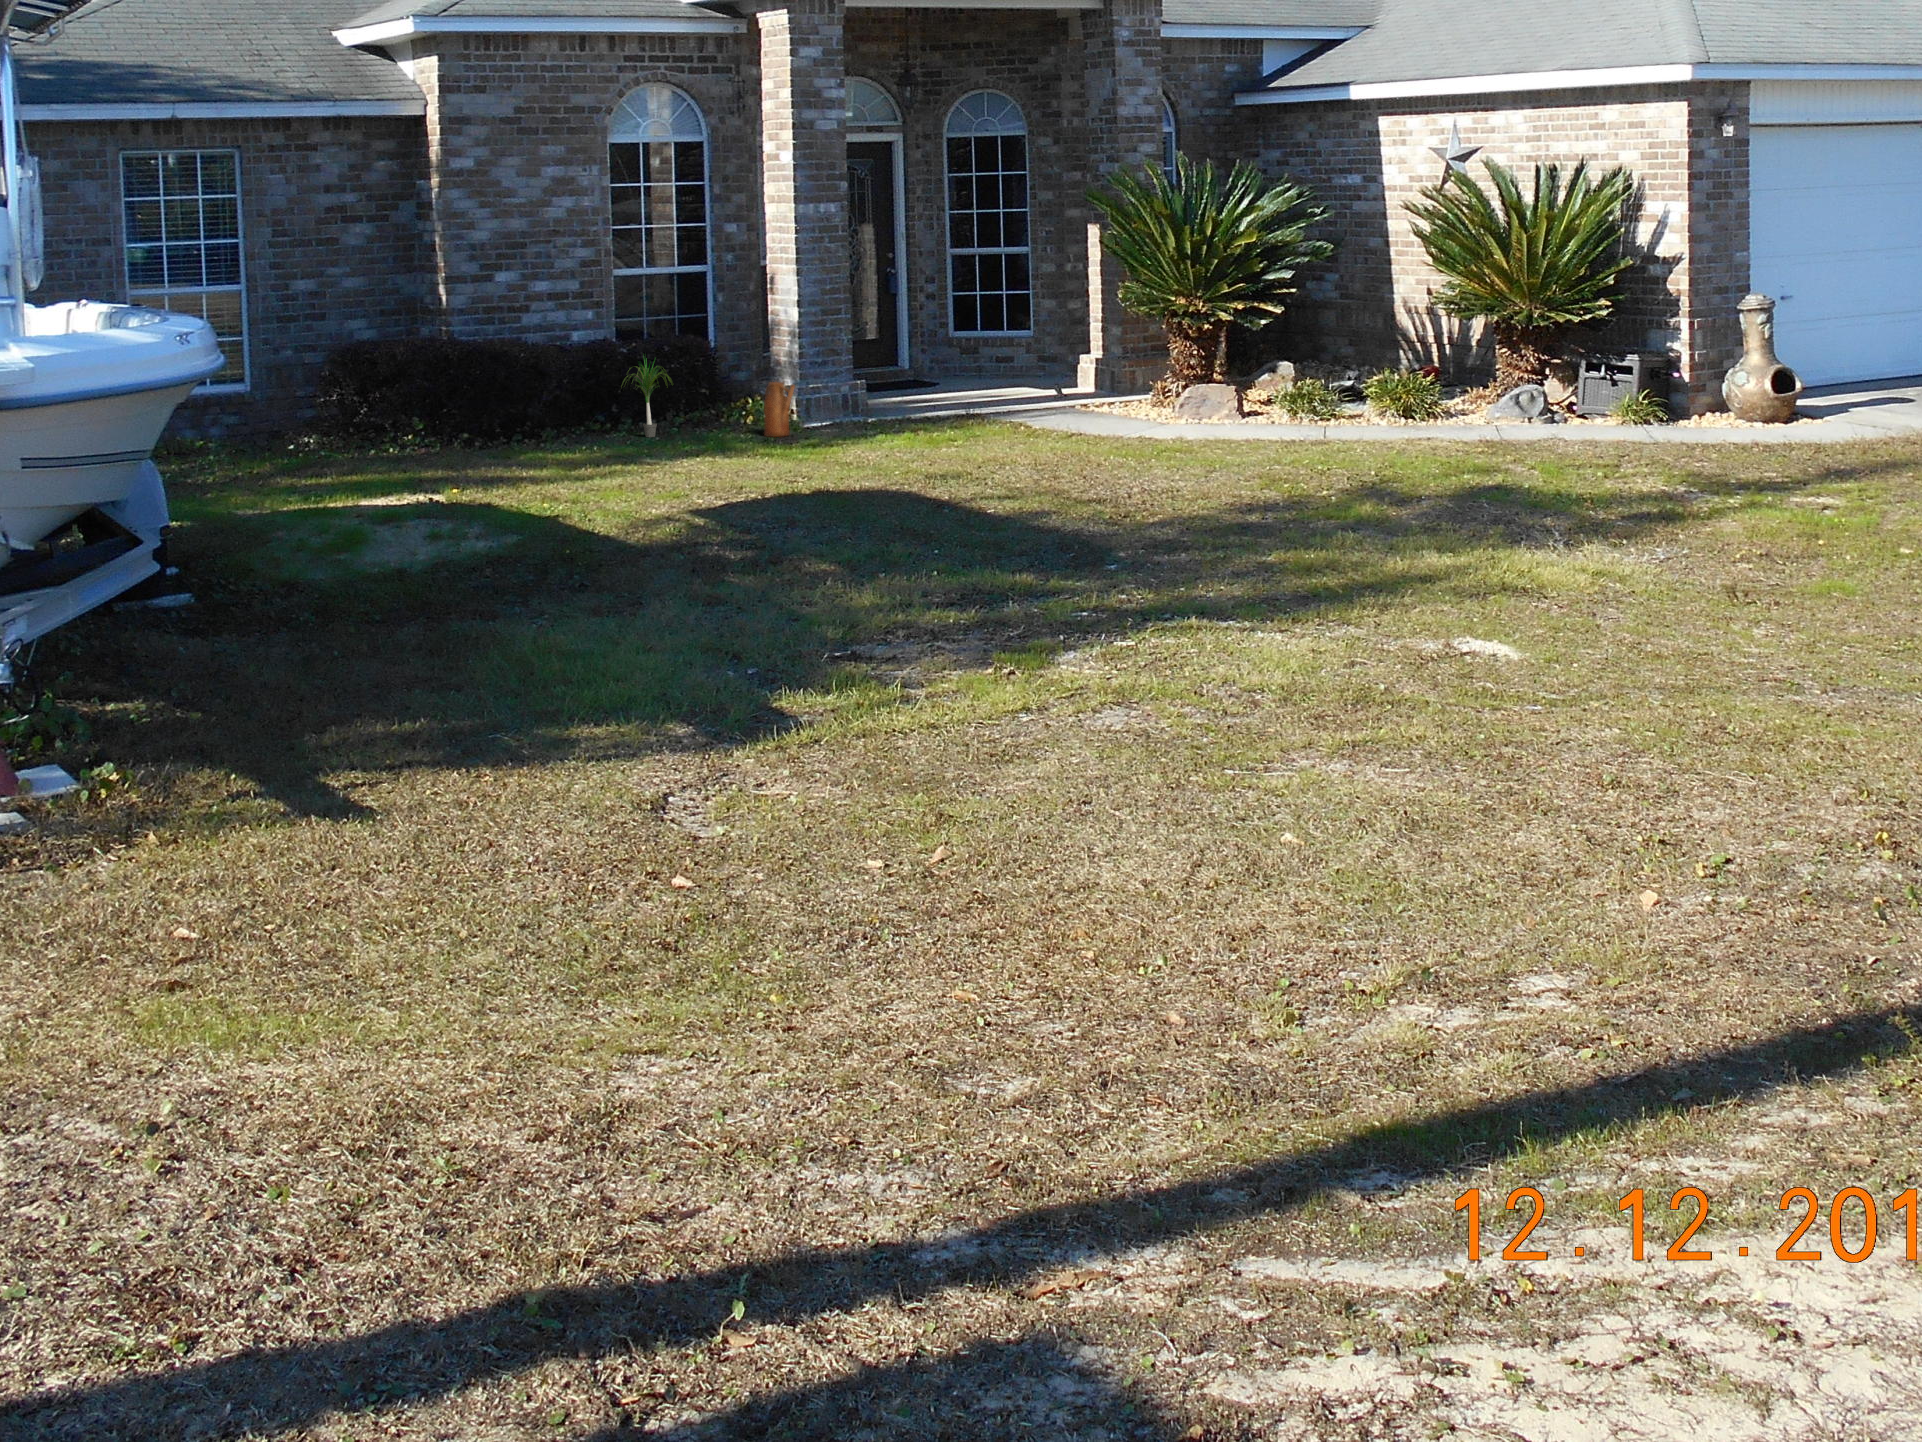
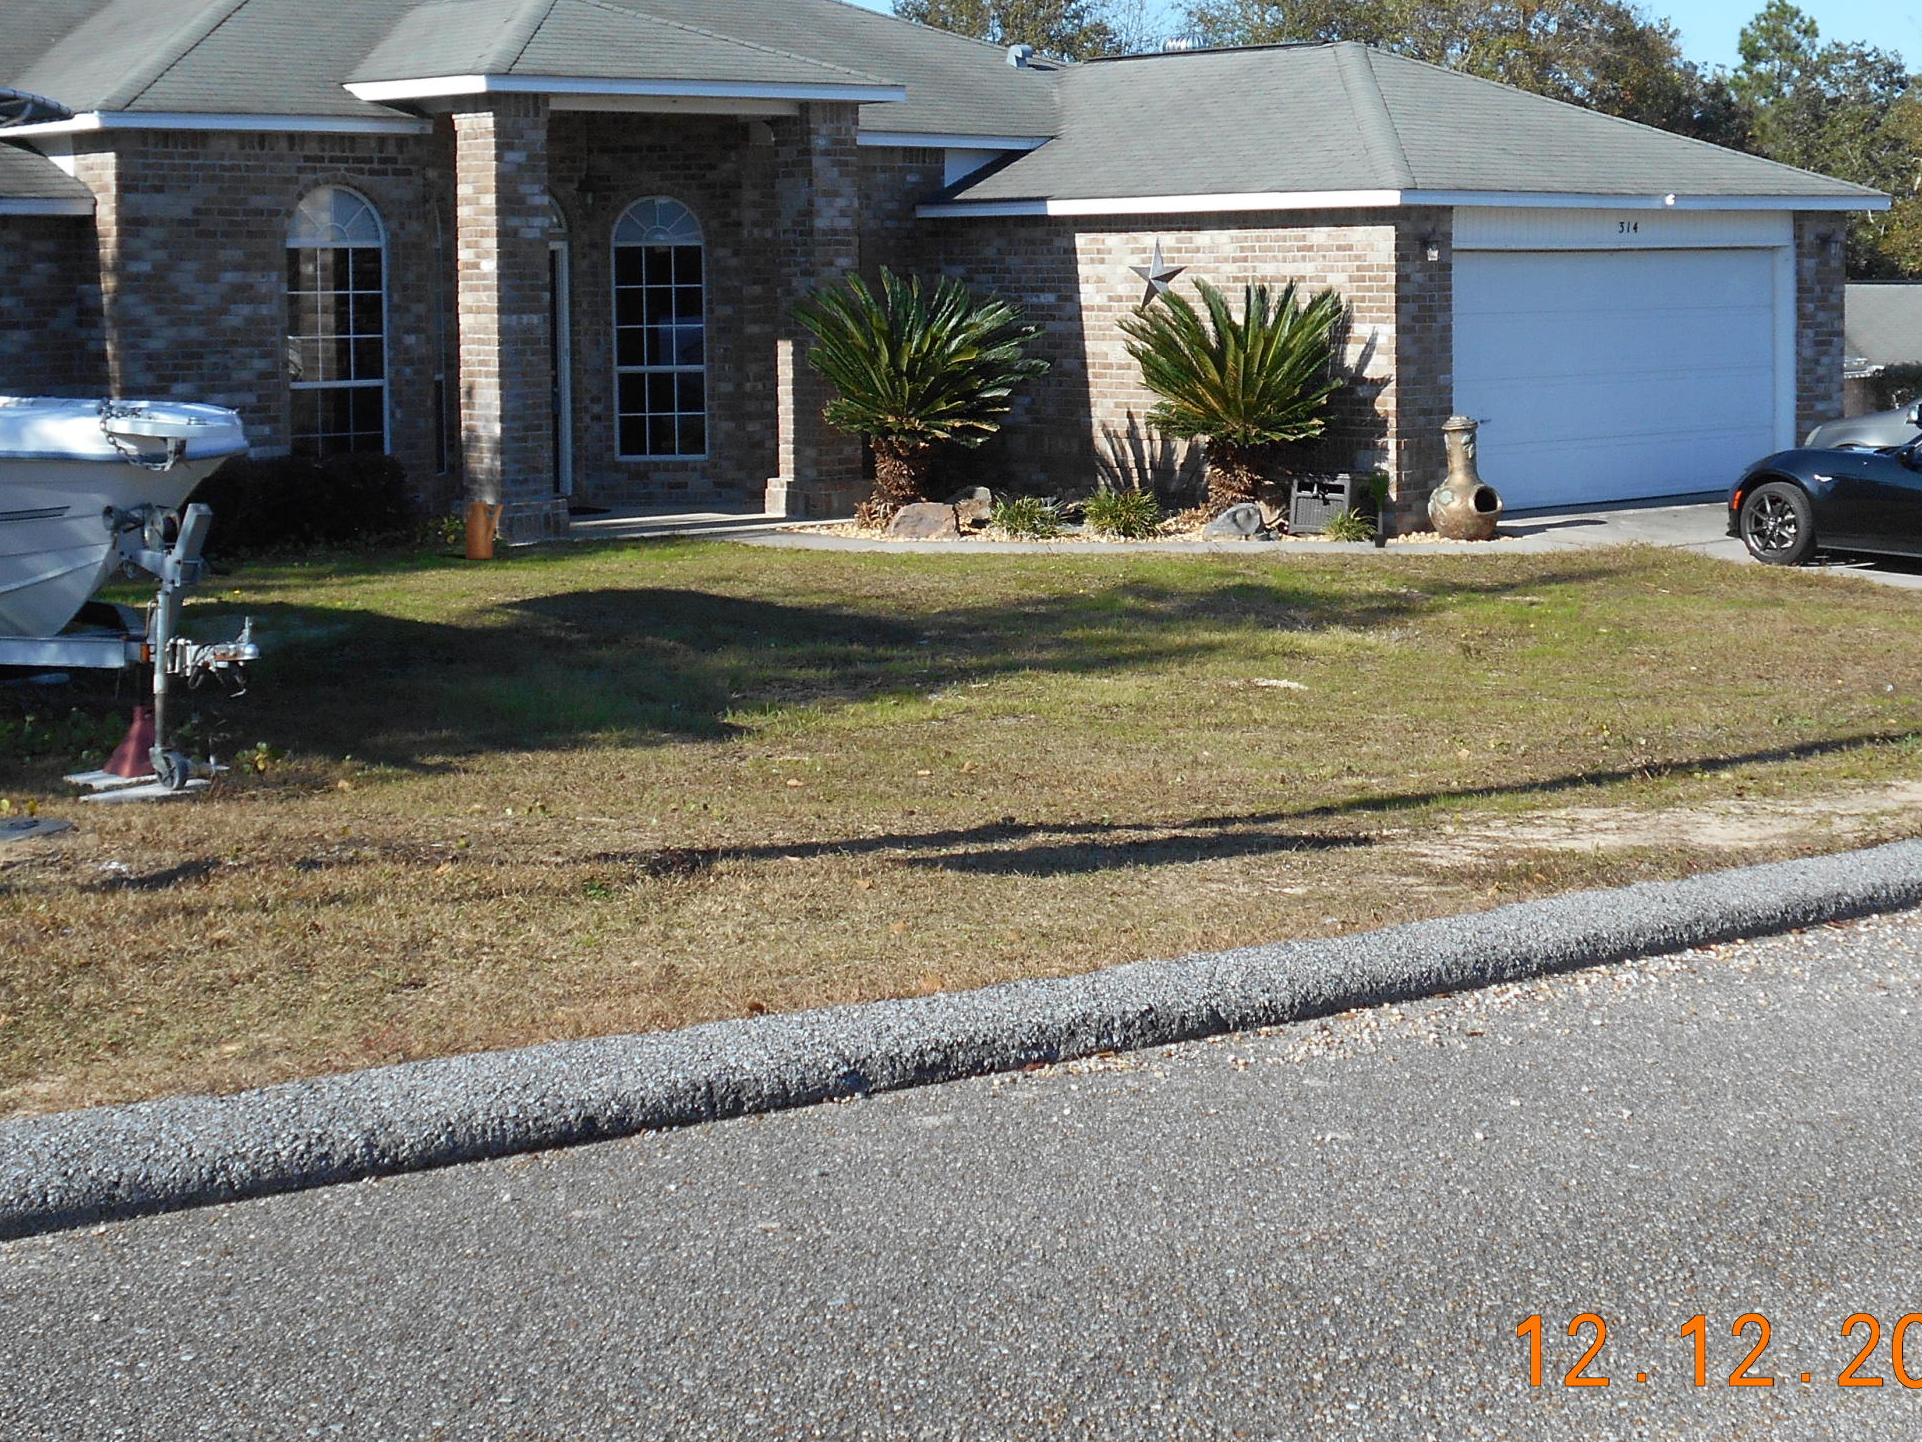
potted plant: present [627,360,662,437] -> present [1361,467,1396,547]

